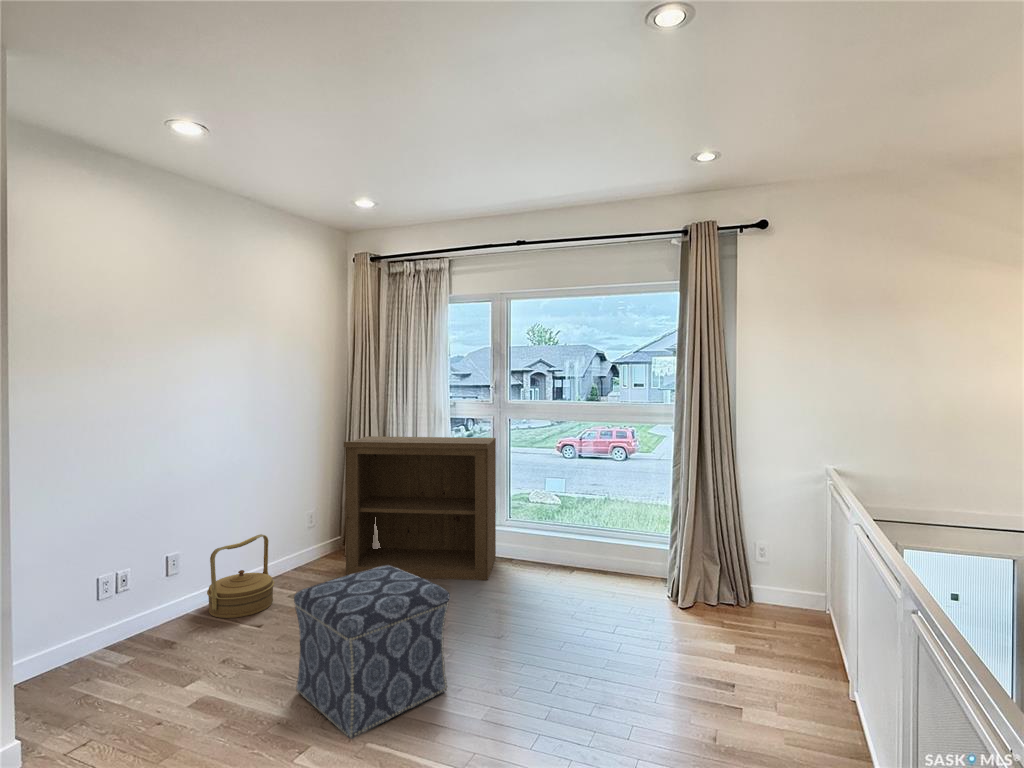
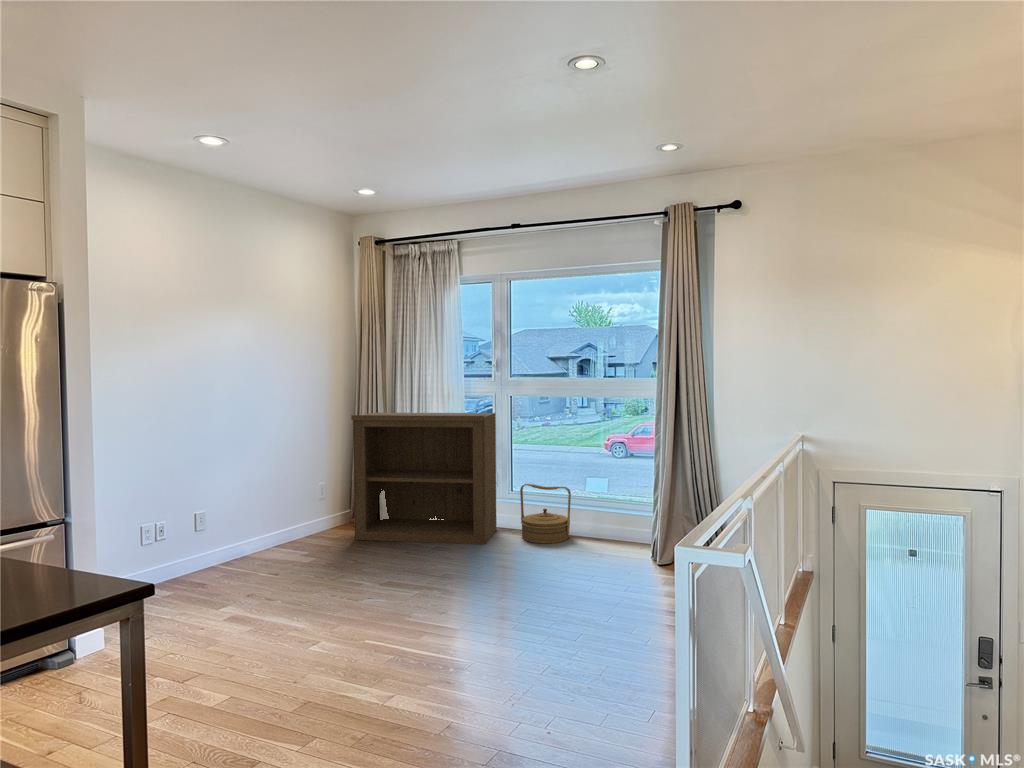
woven basket: present [207,534,274,618] -> present [520,484,571,543]
ottoman: present [294,566,450,739] -> none [306,514,436,641]

